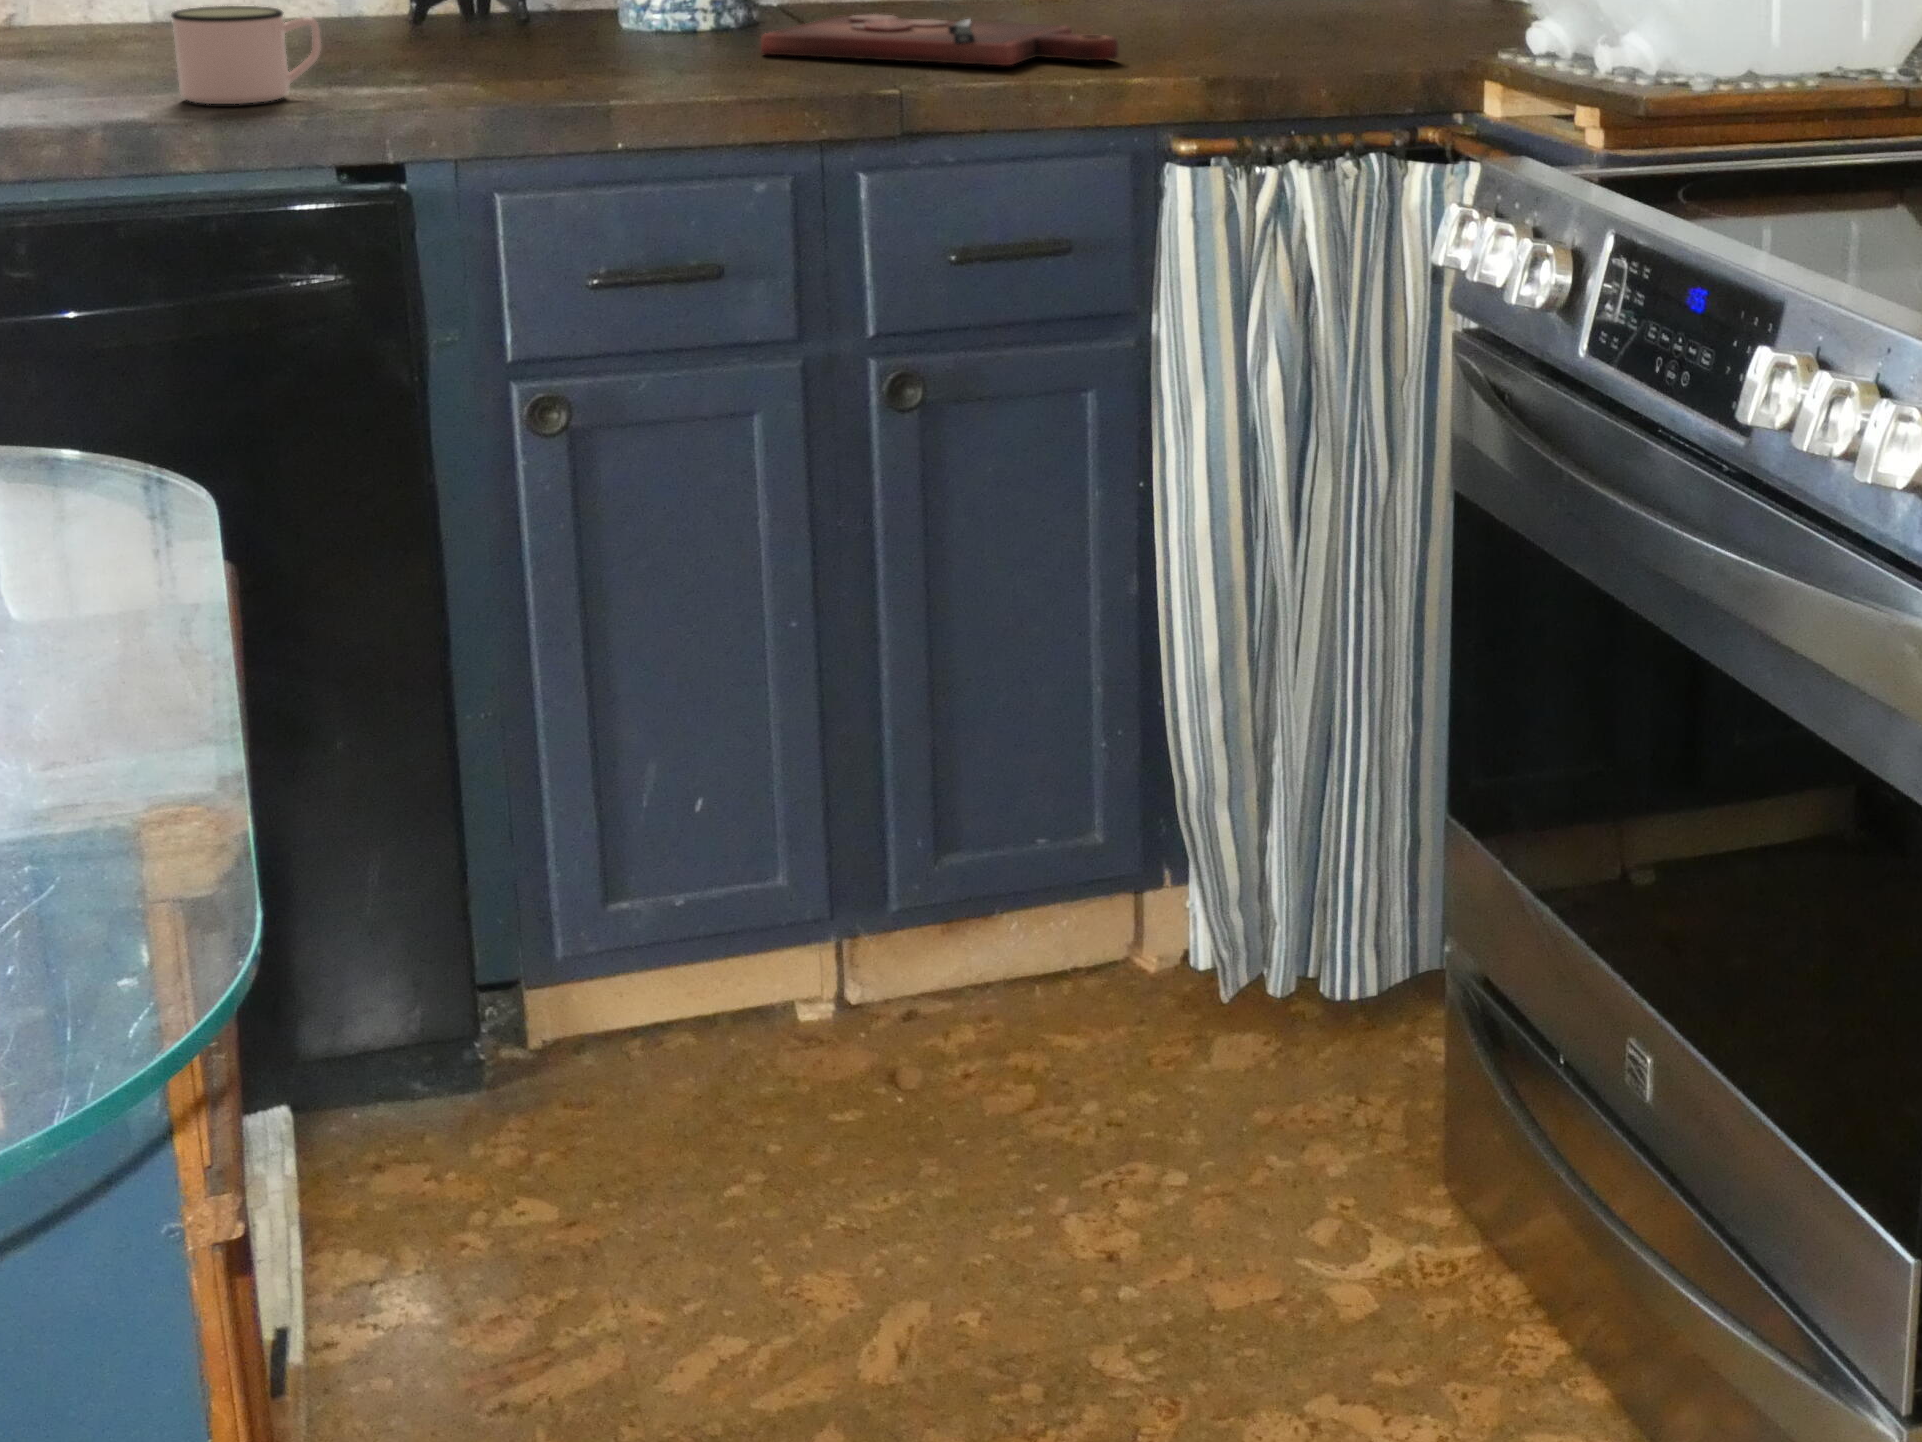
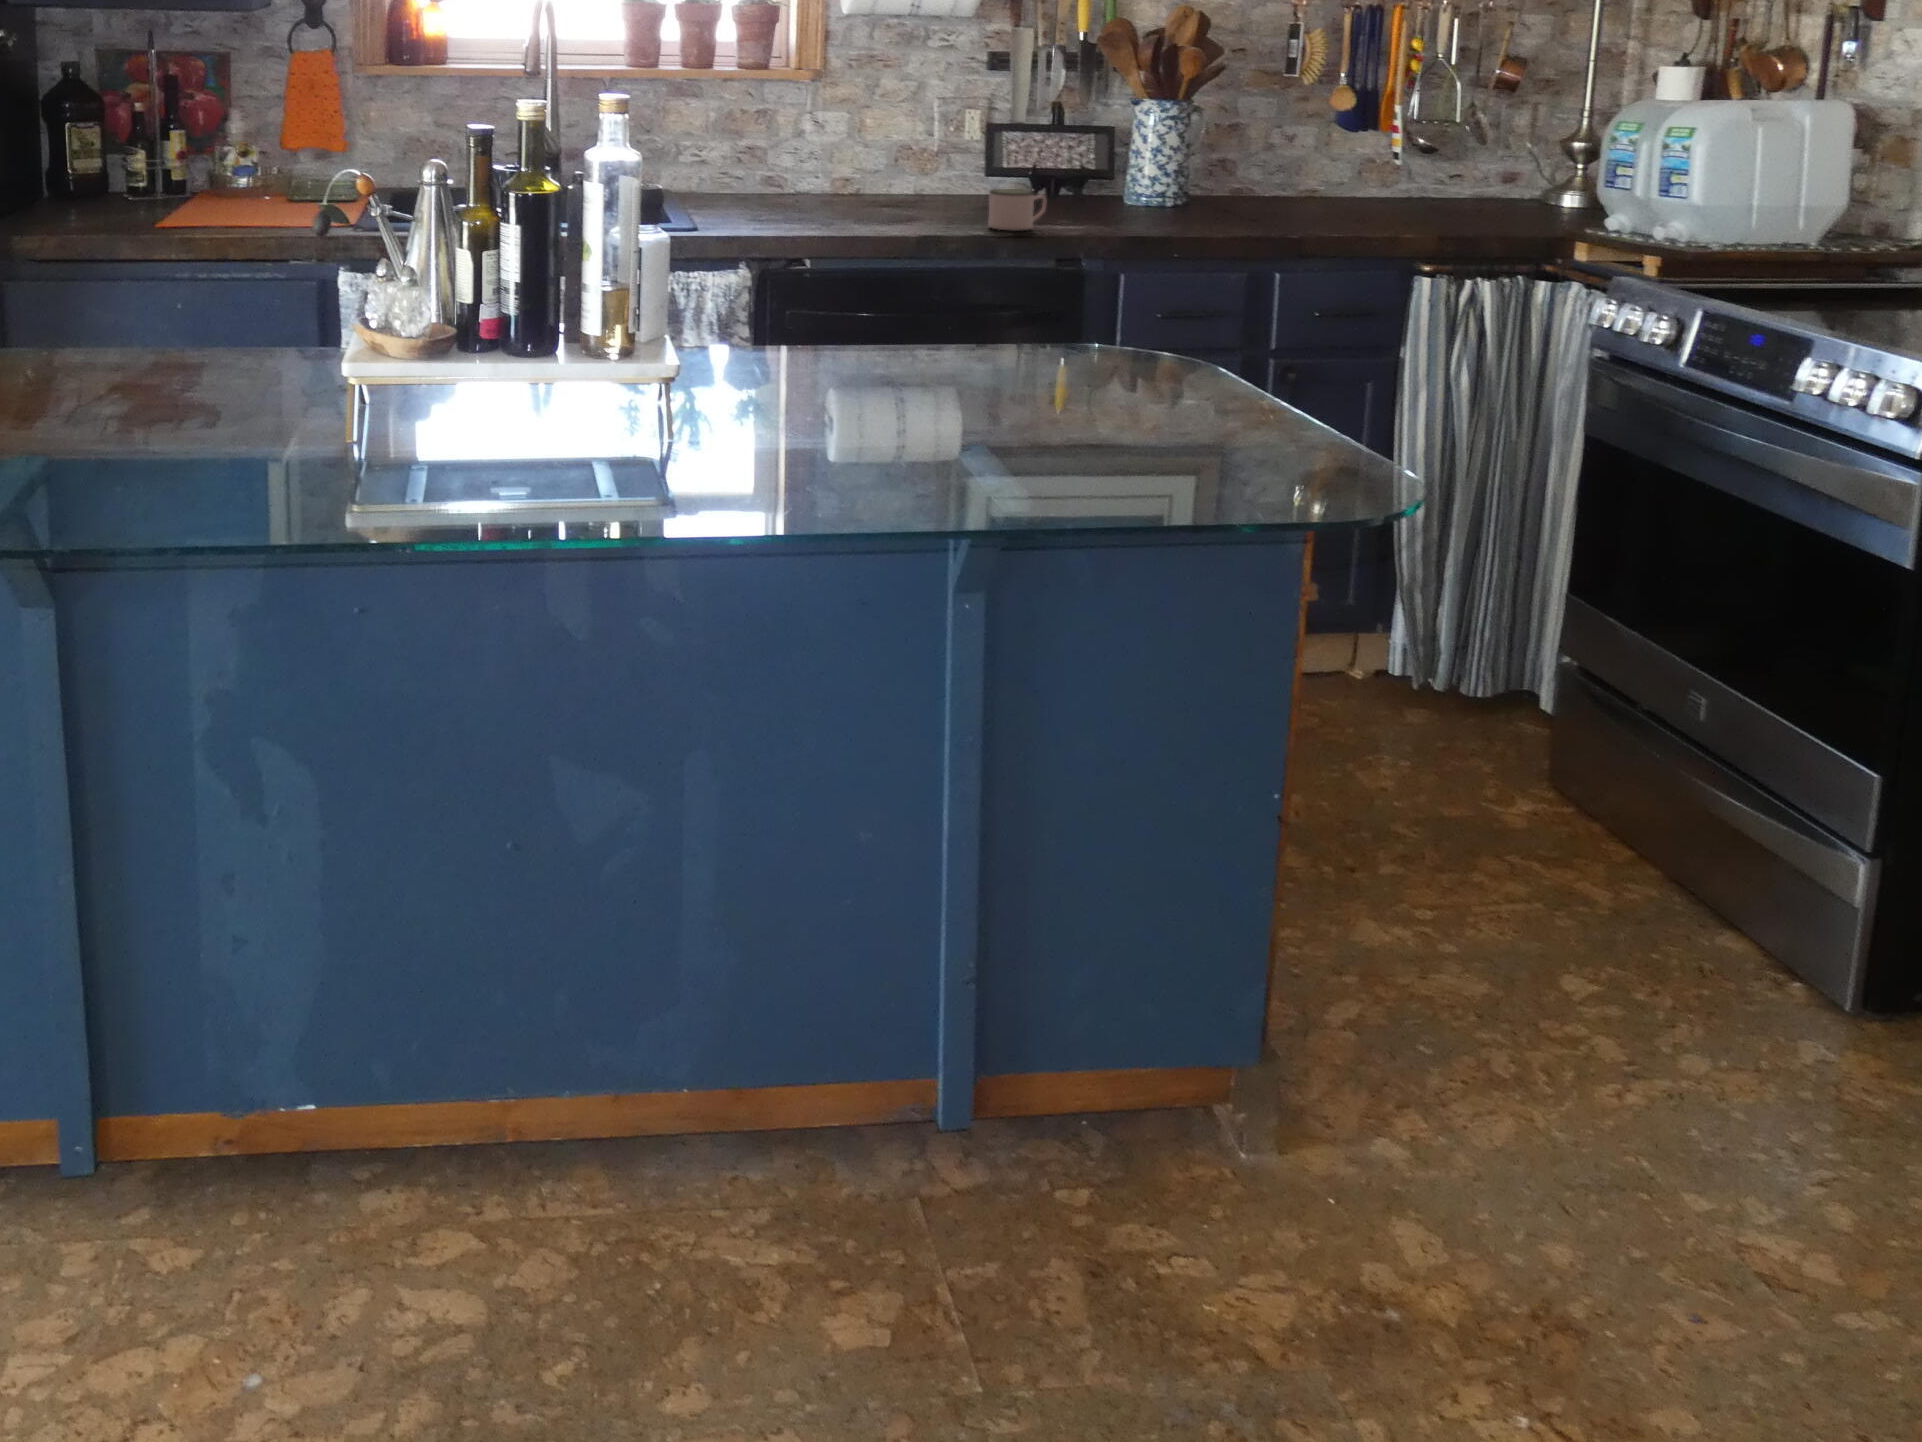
cutting board: present [761,14,1118,65] -> none [1210,201,1384,226]

